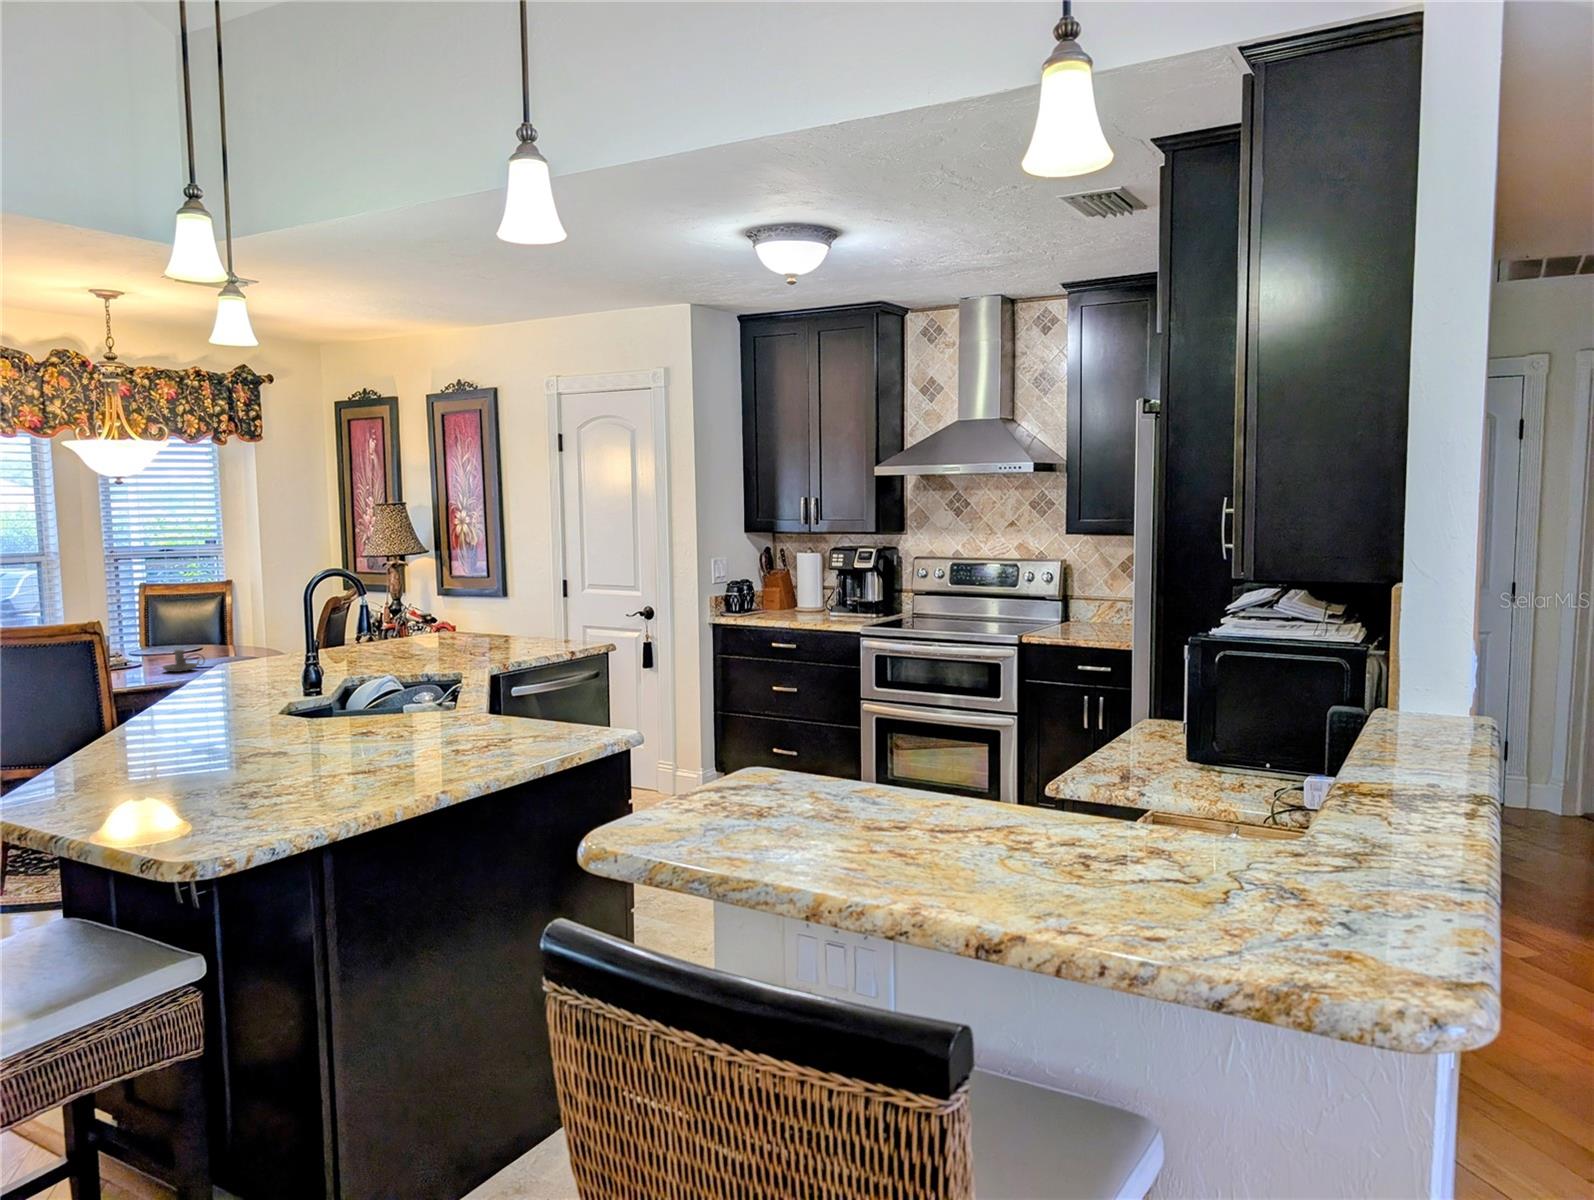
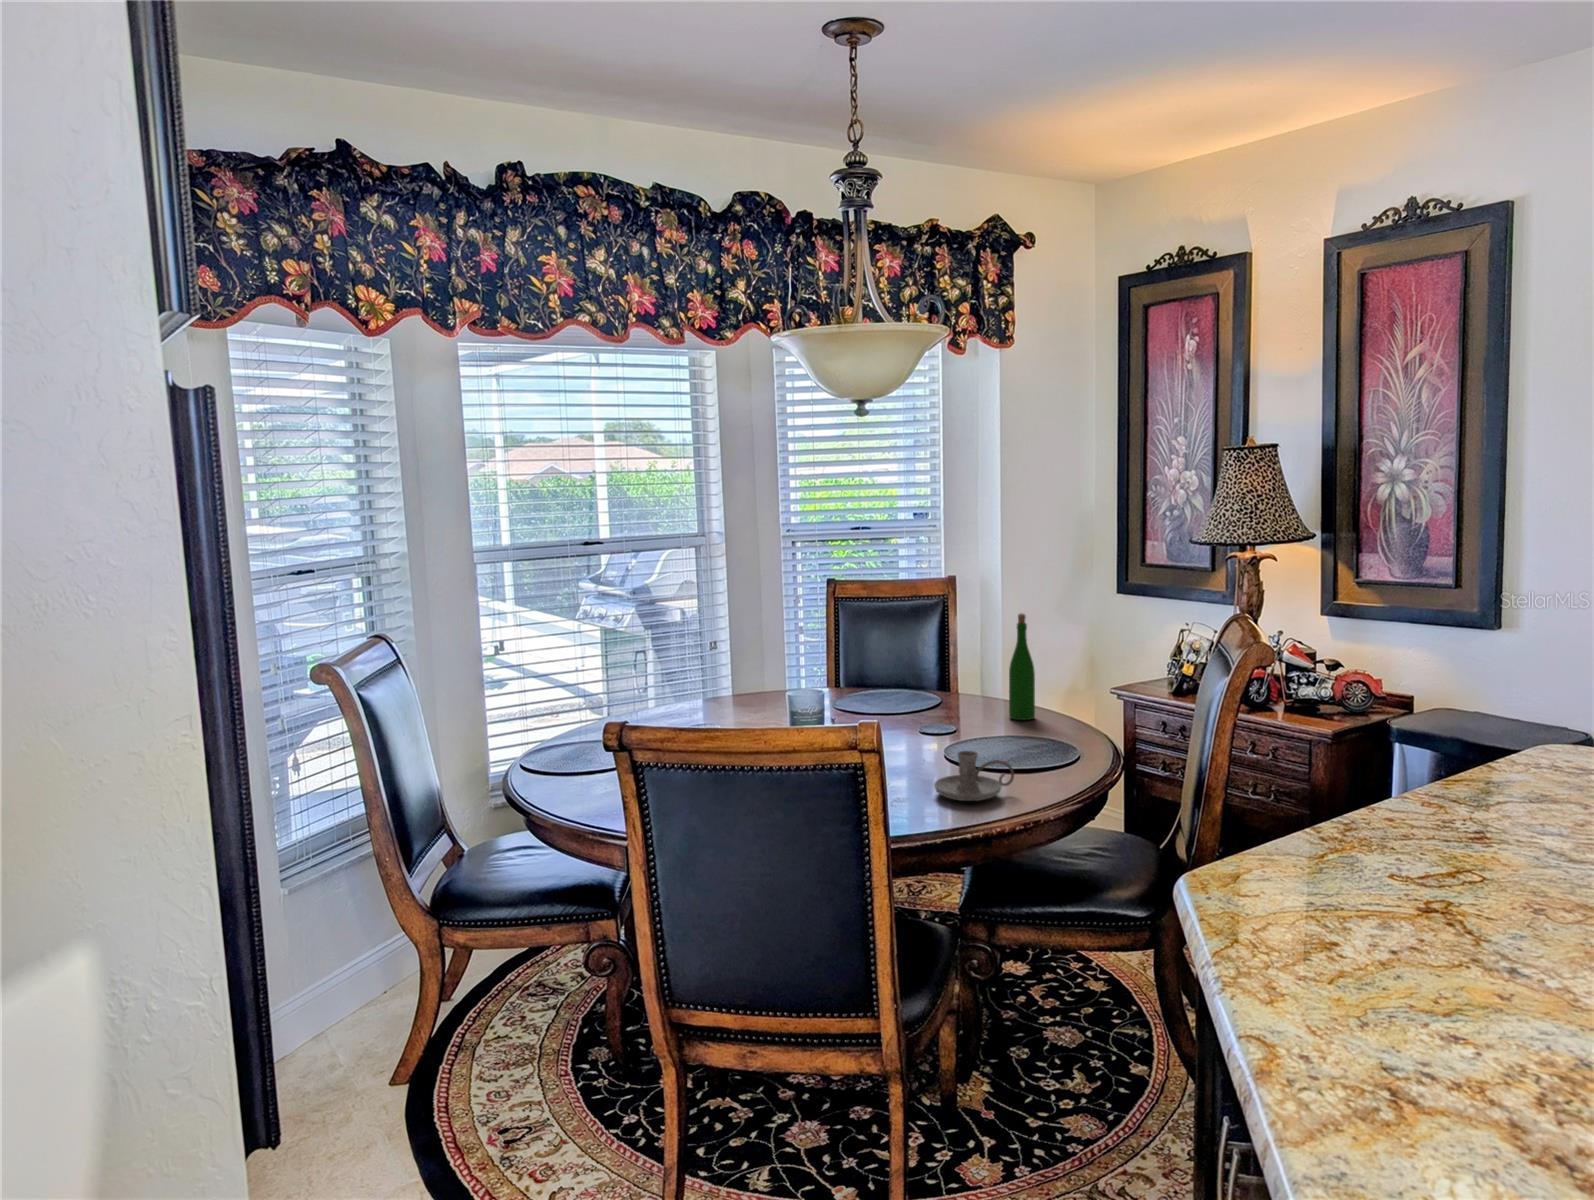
wine bottle: none [230,594,247,651] -> present [1009,613,1035,720]

